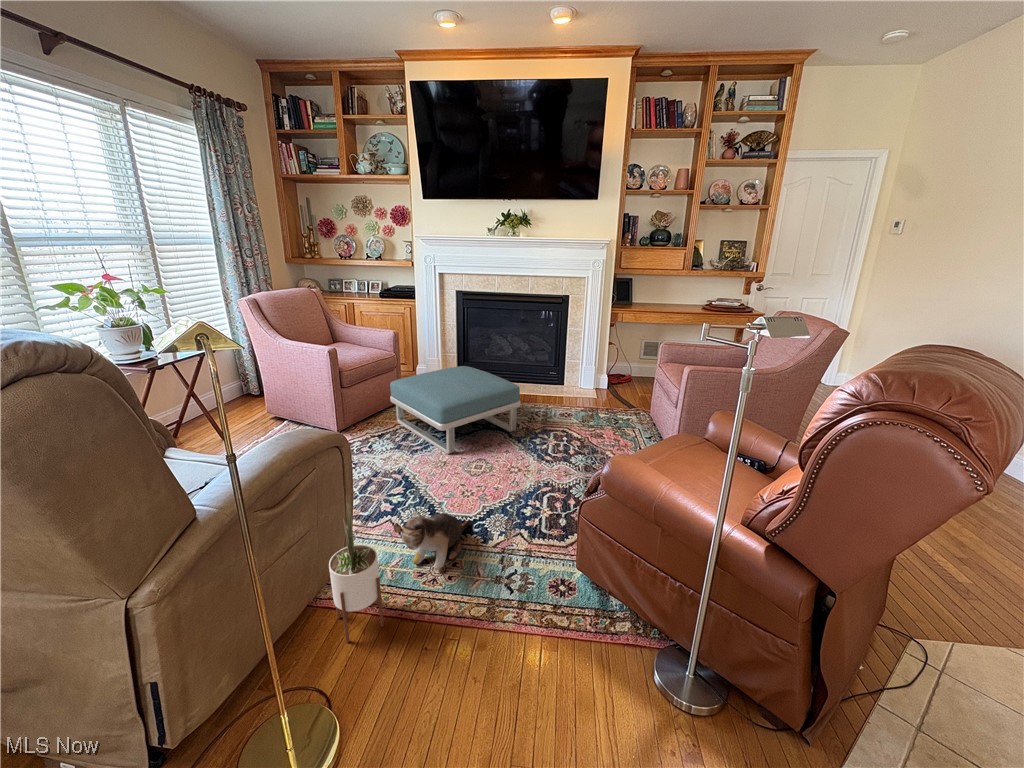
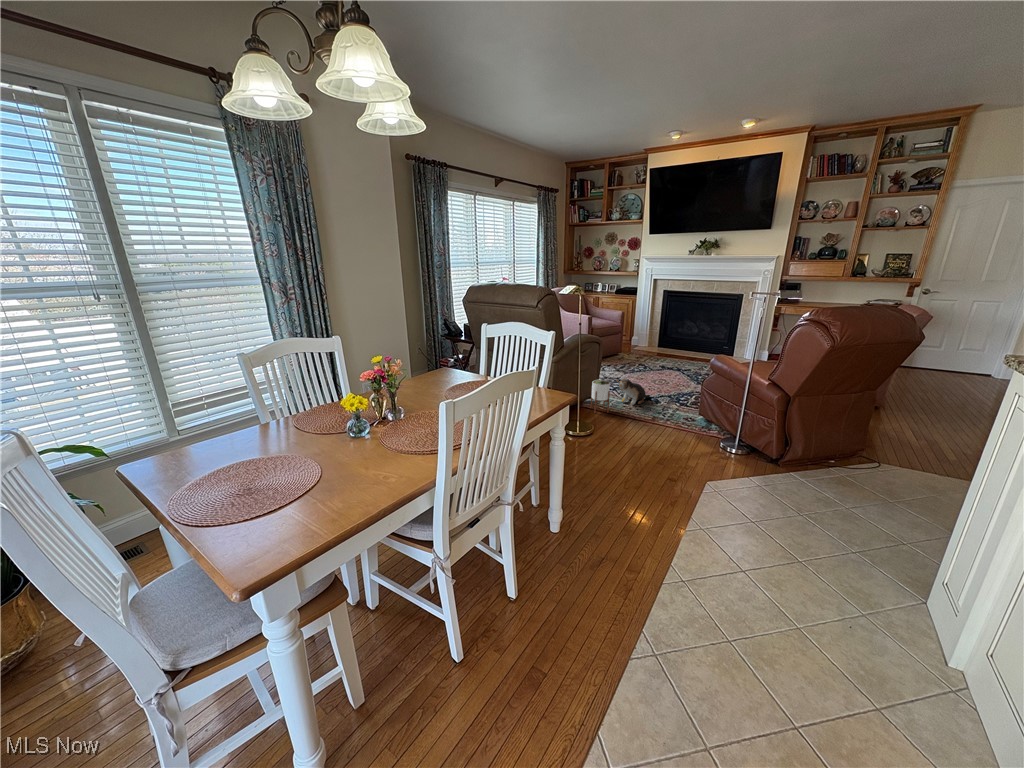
footstool: present [390,366,521,454] -> none [616,334,693,376]

